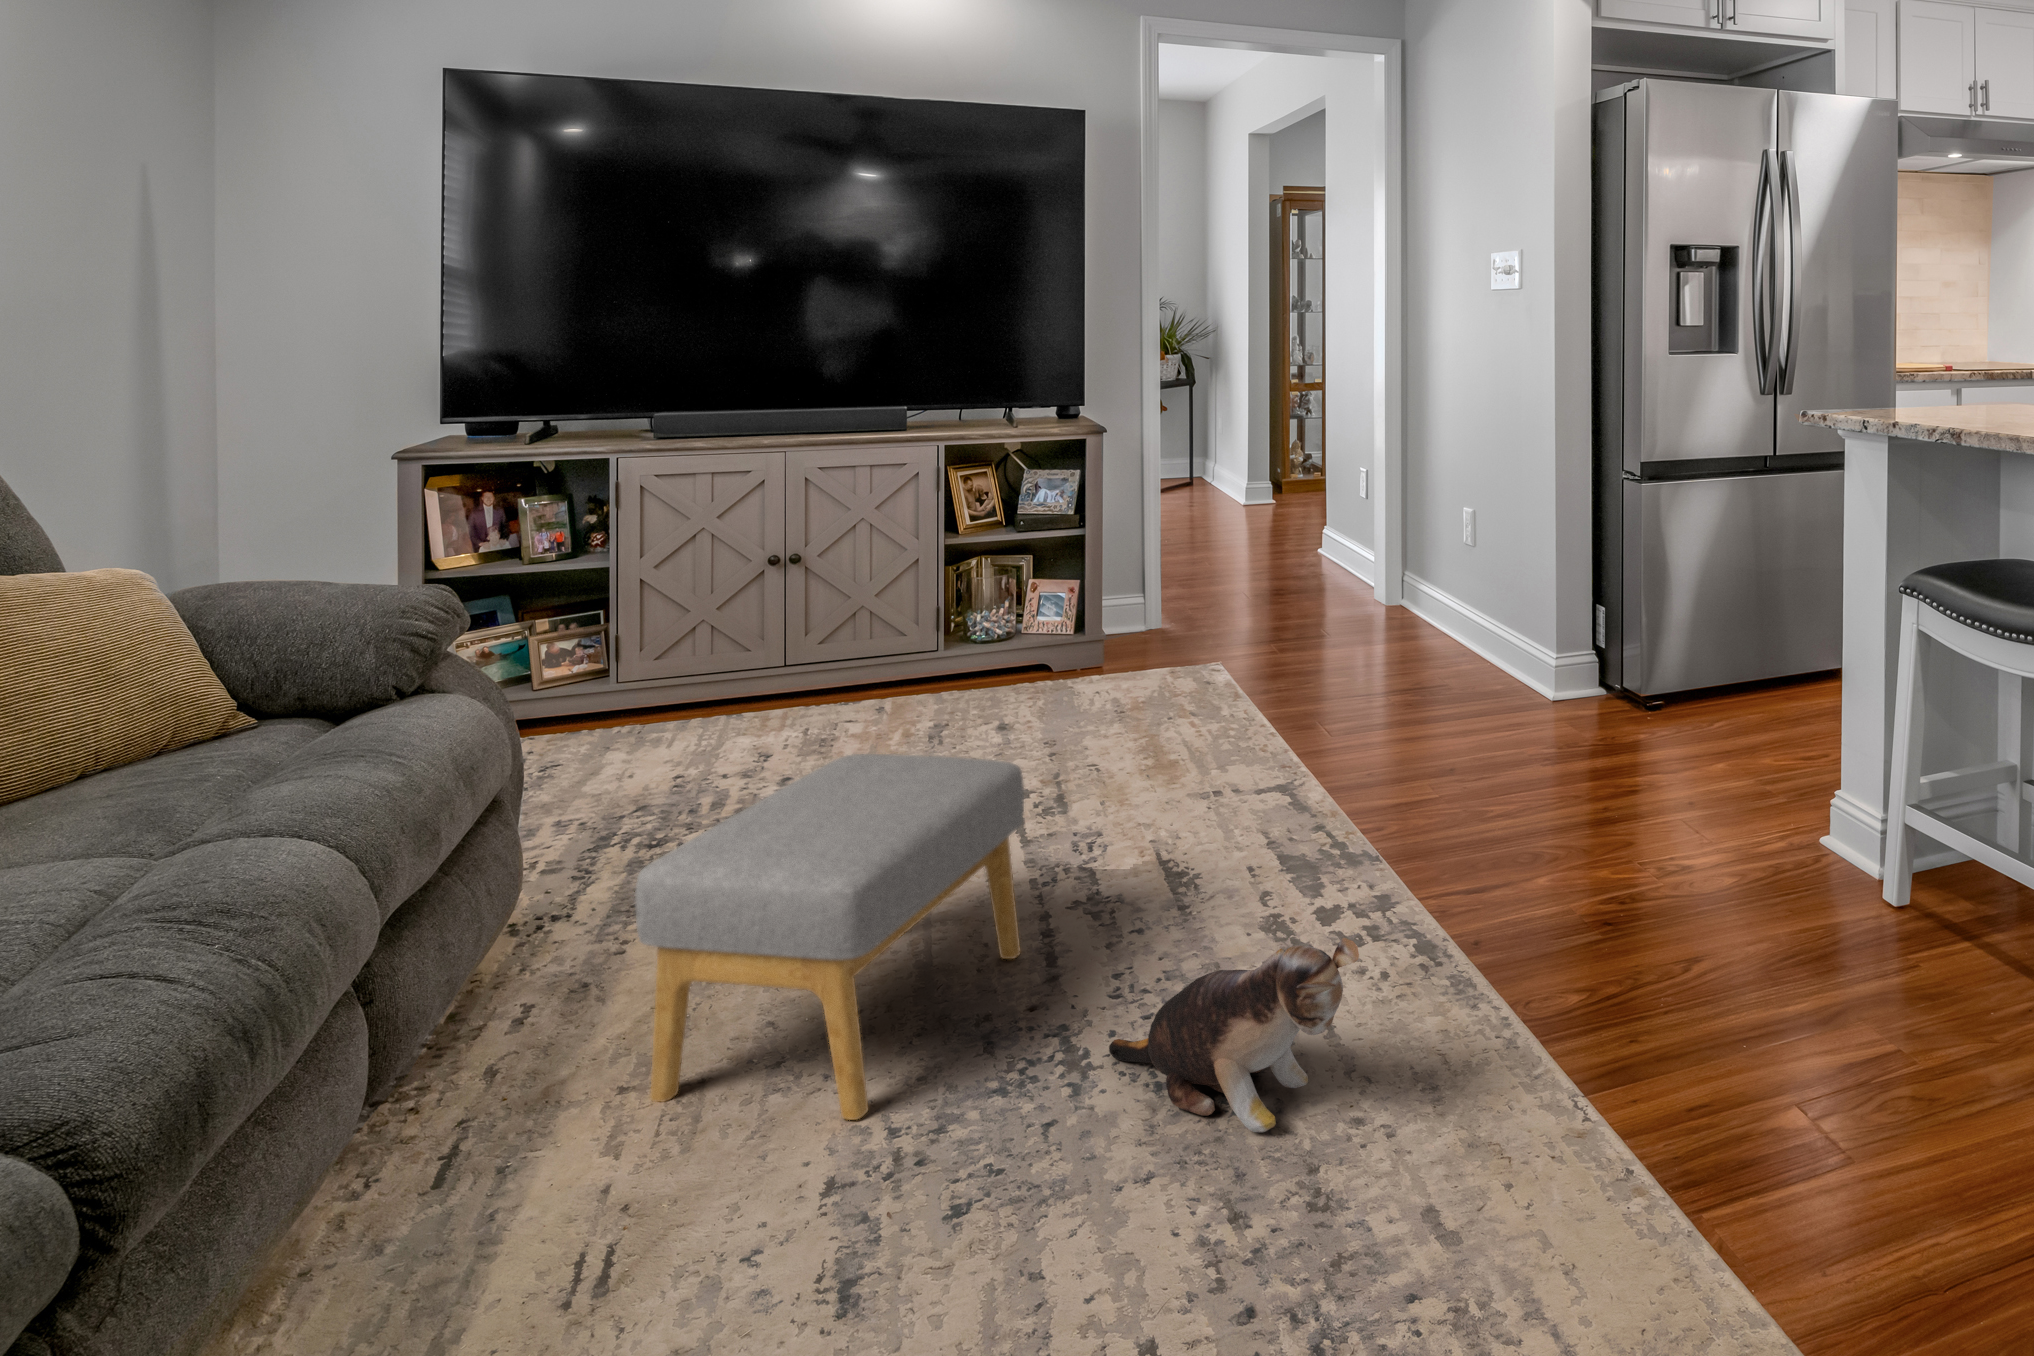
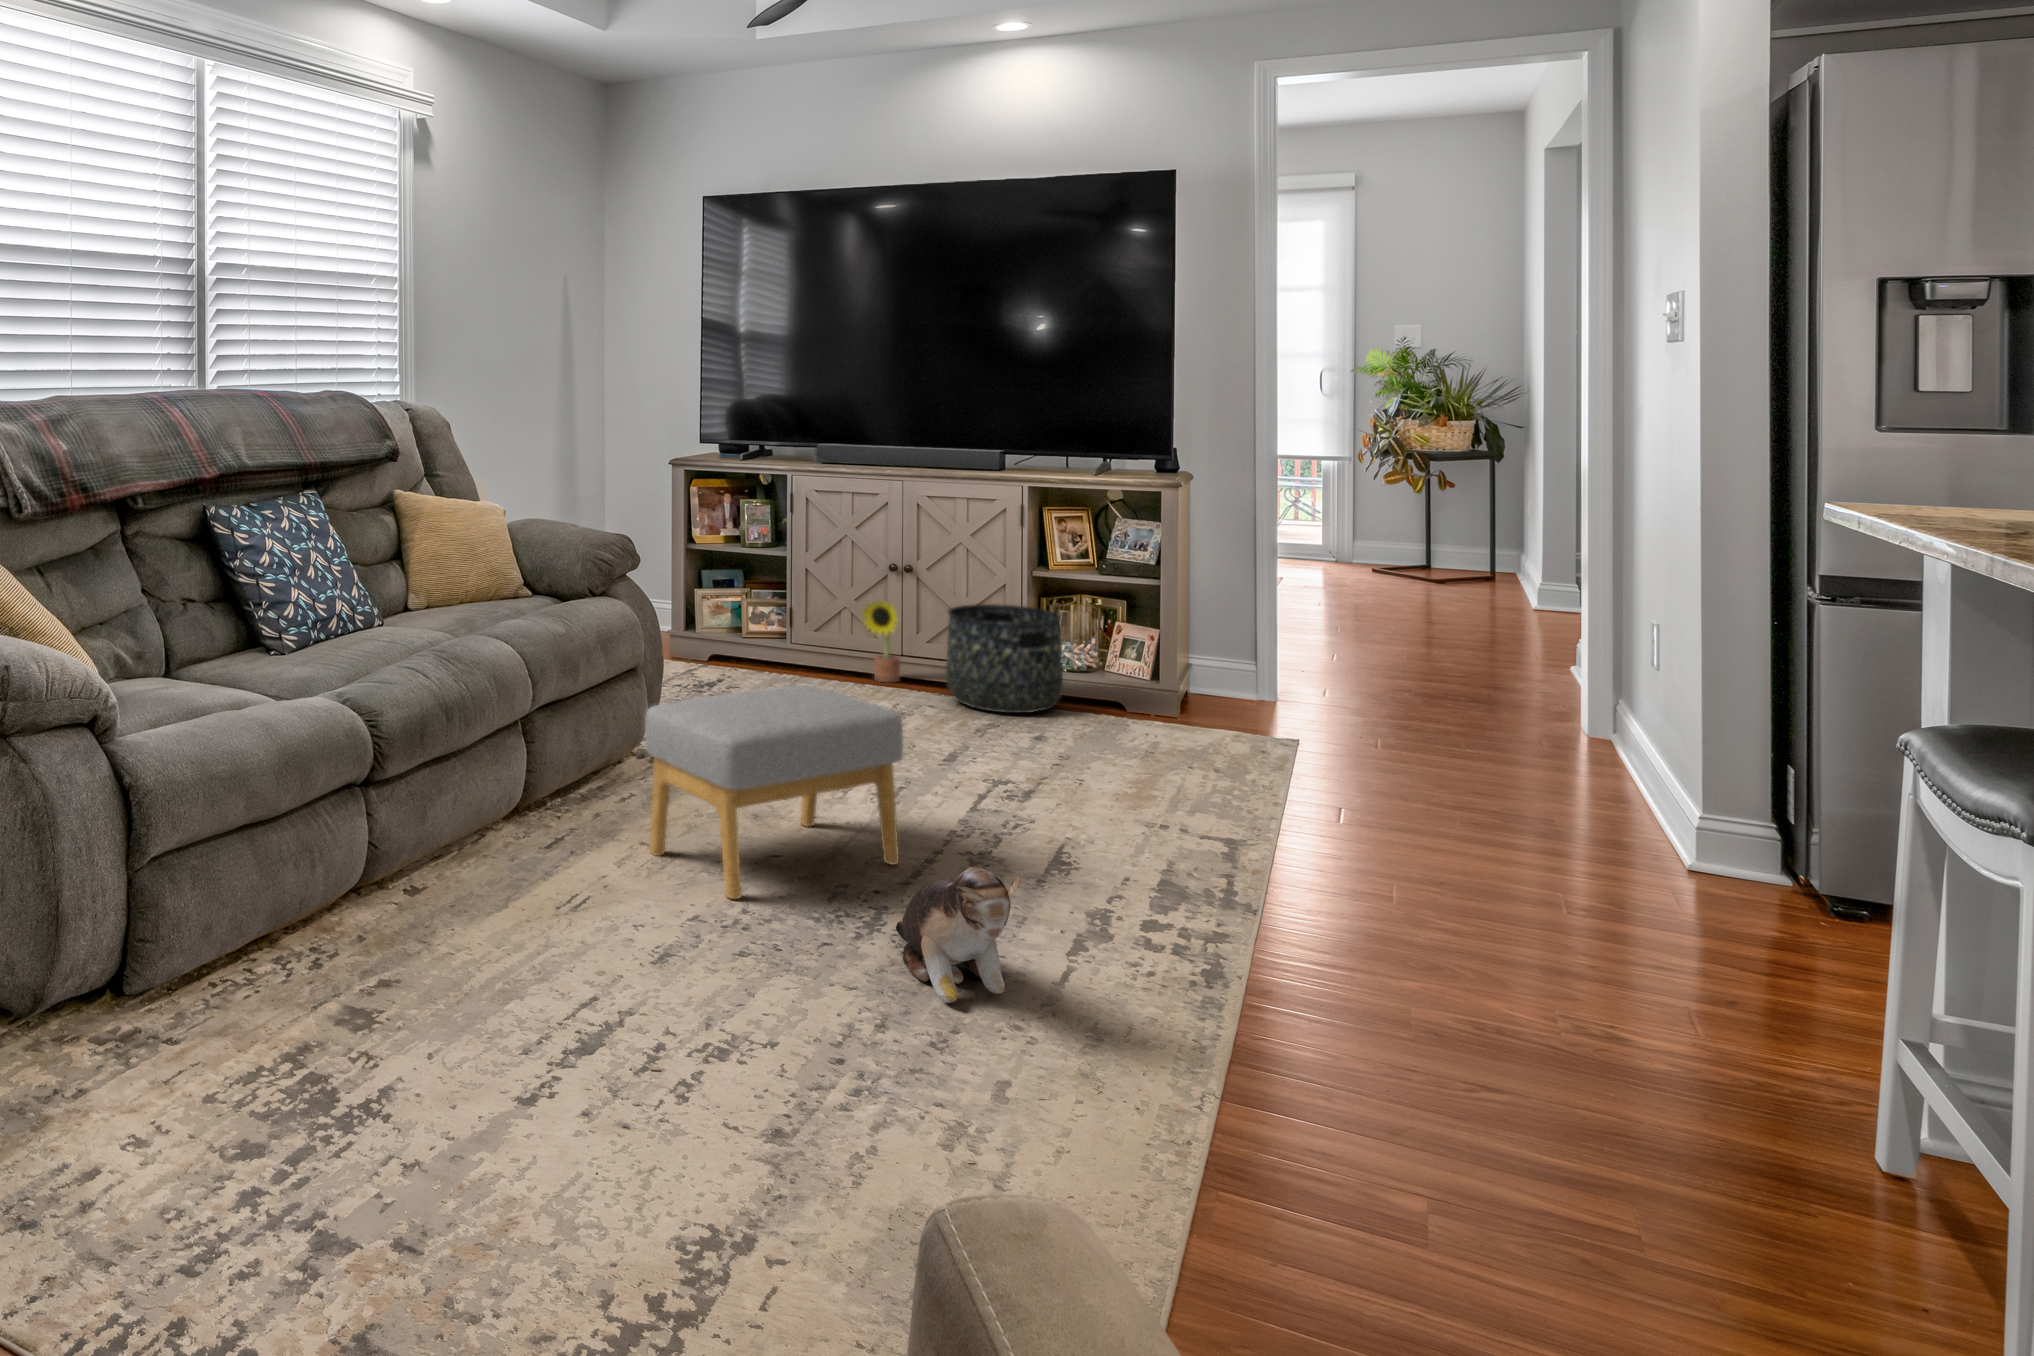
basket: none [863,581,1000,709] -> present [946,604,1063,713]
decorative plant: none [733,602,793,704] -> present [862,600,900,682]

